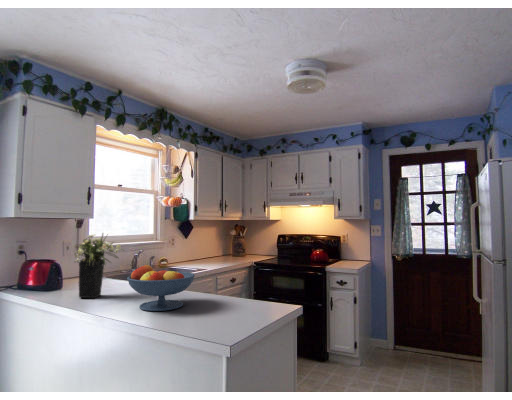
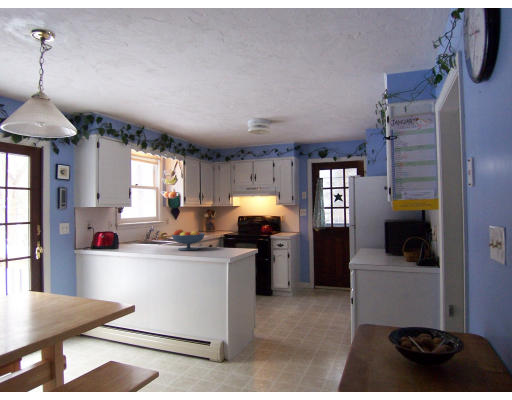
flower arrangement: present [74,234,121,298] -> none [135,214,162,248]

